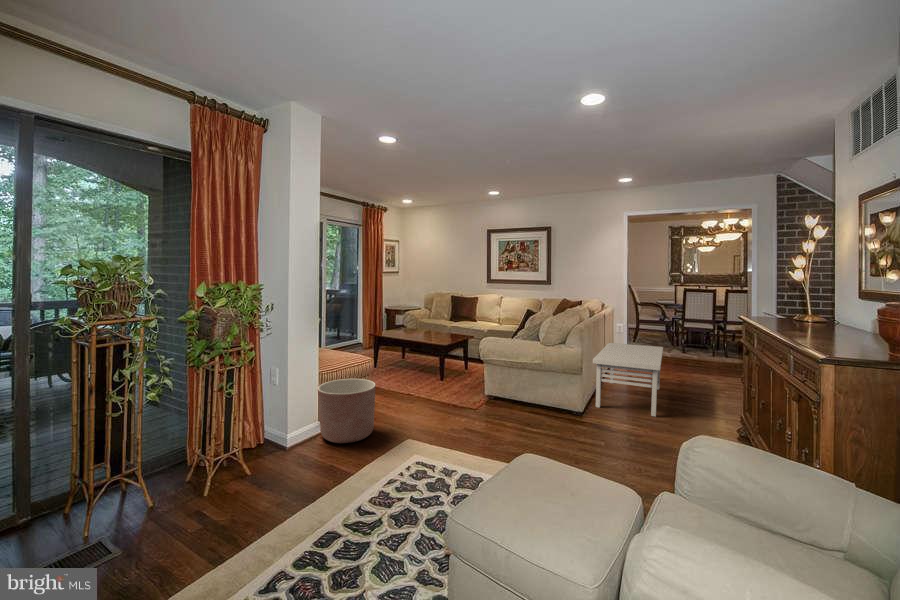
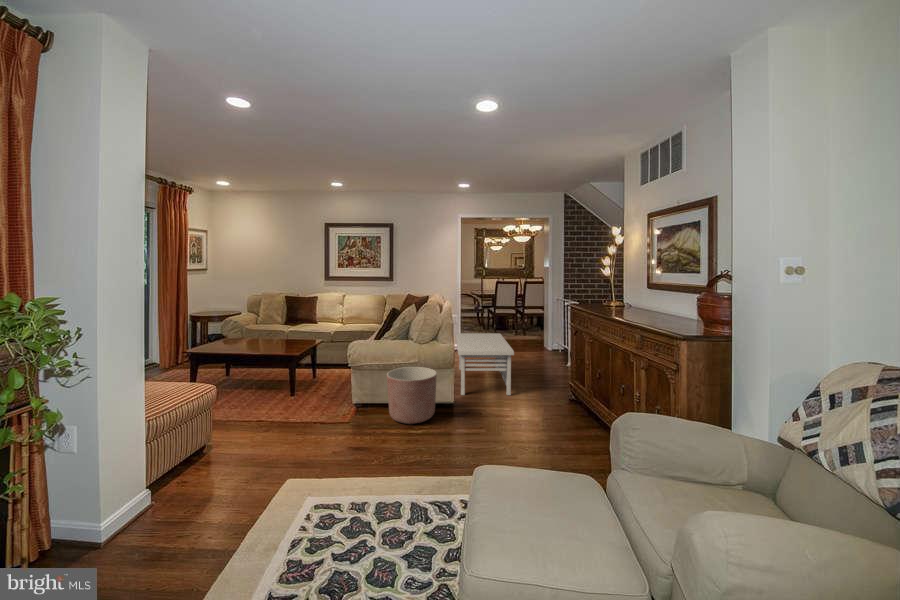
planter: present [318,379,376,443] -> present [387,367,437,424]

